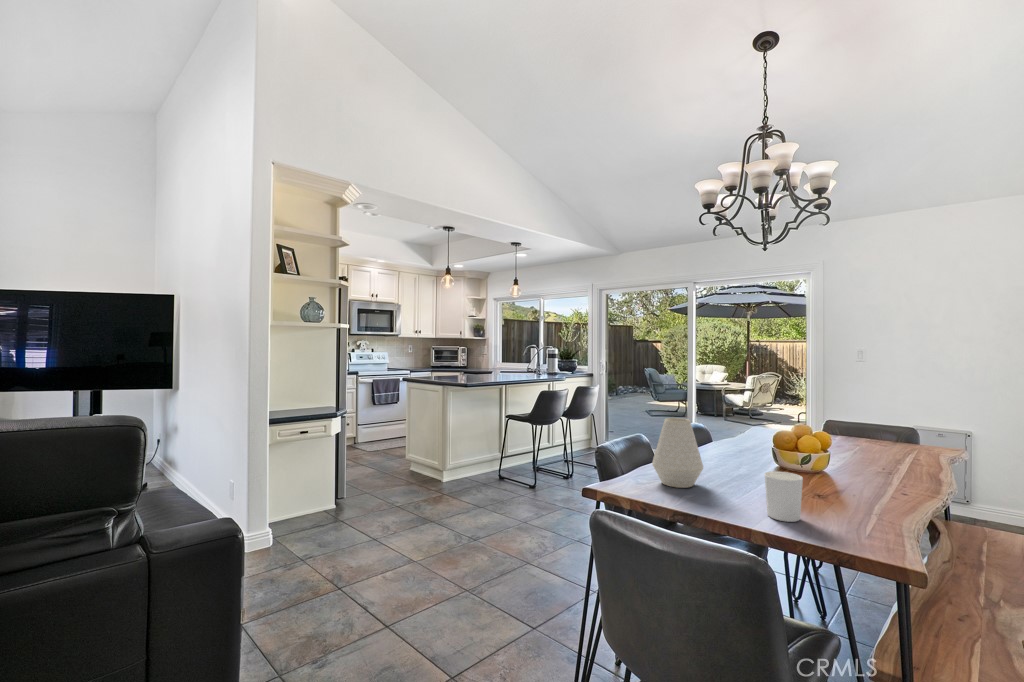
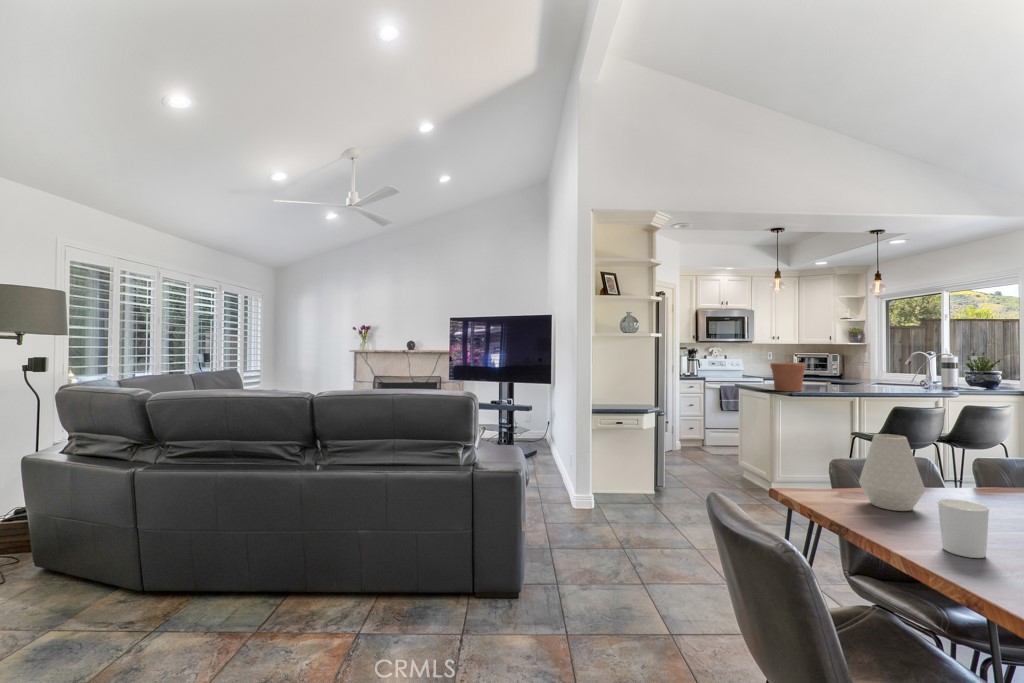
flower pot: none [442,355,471,382] -> present [771,363,806,392]

